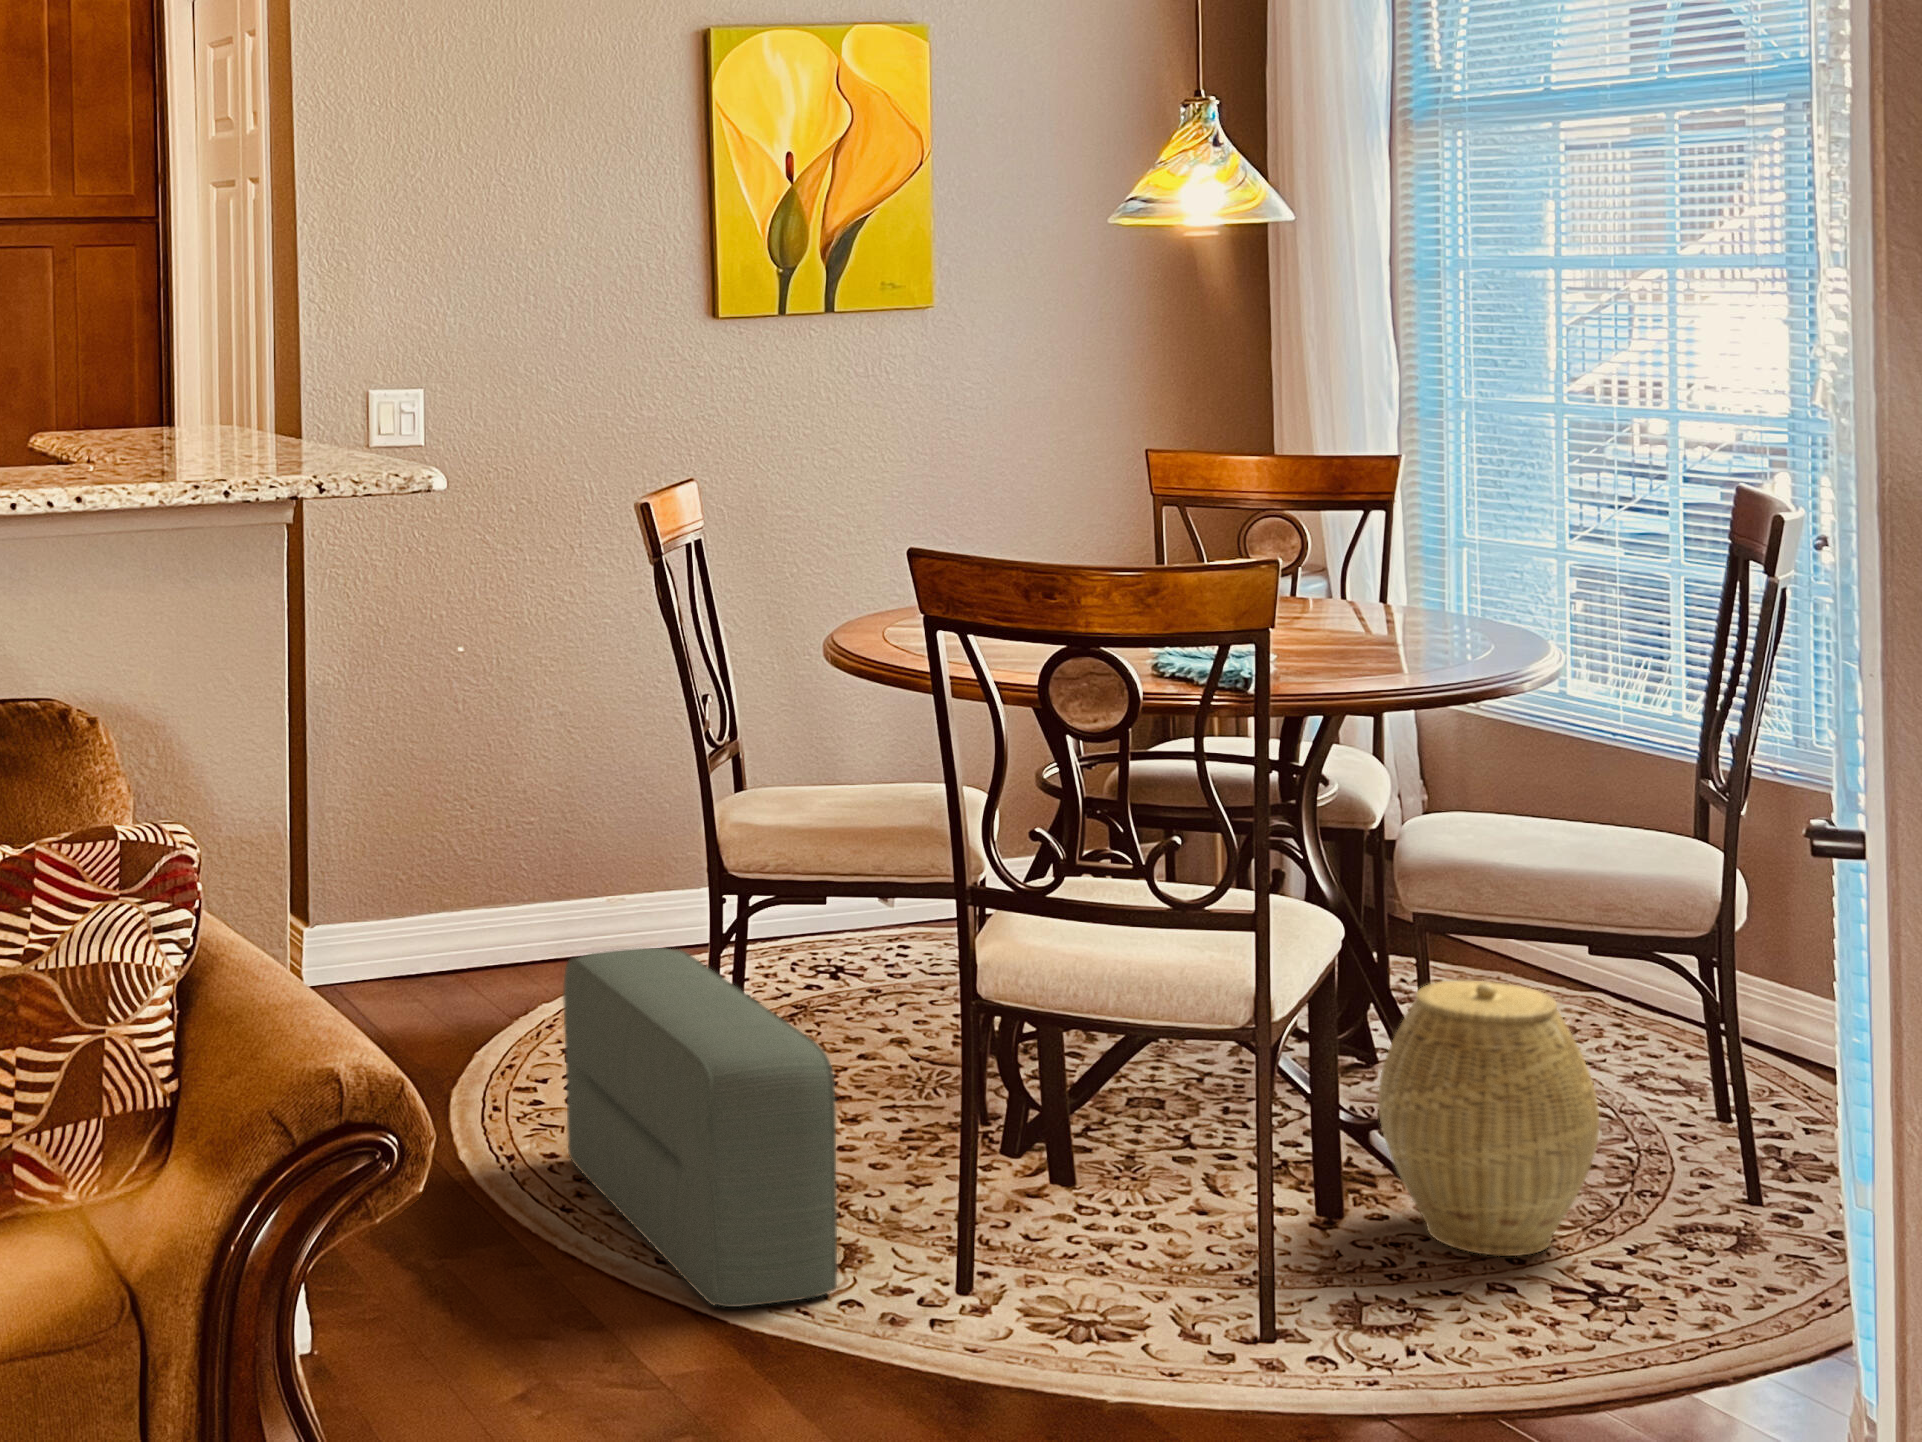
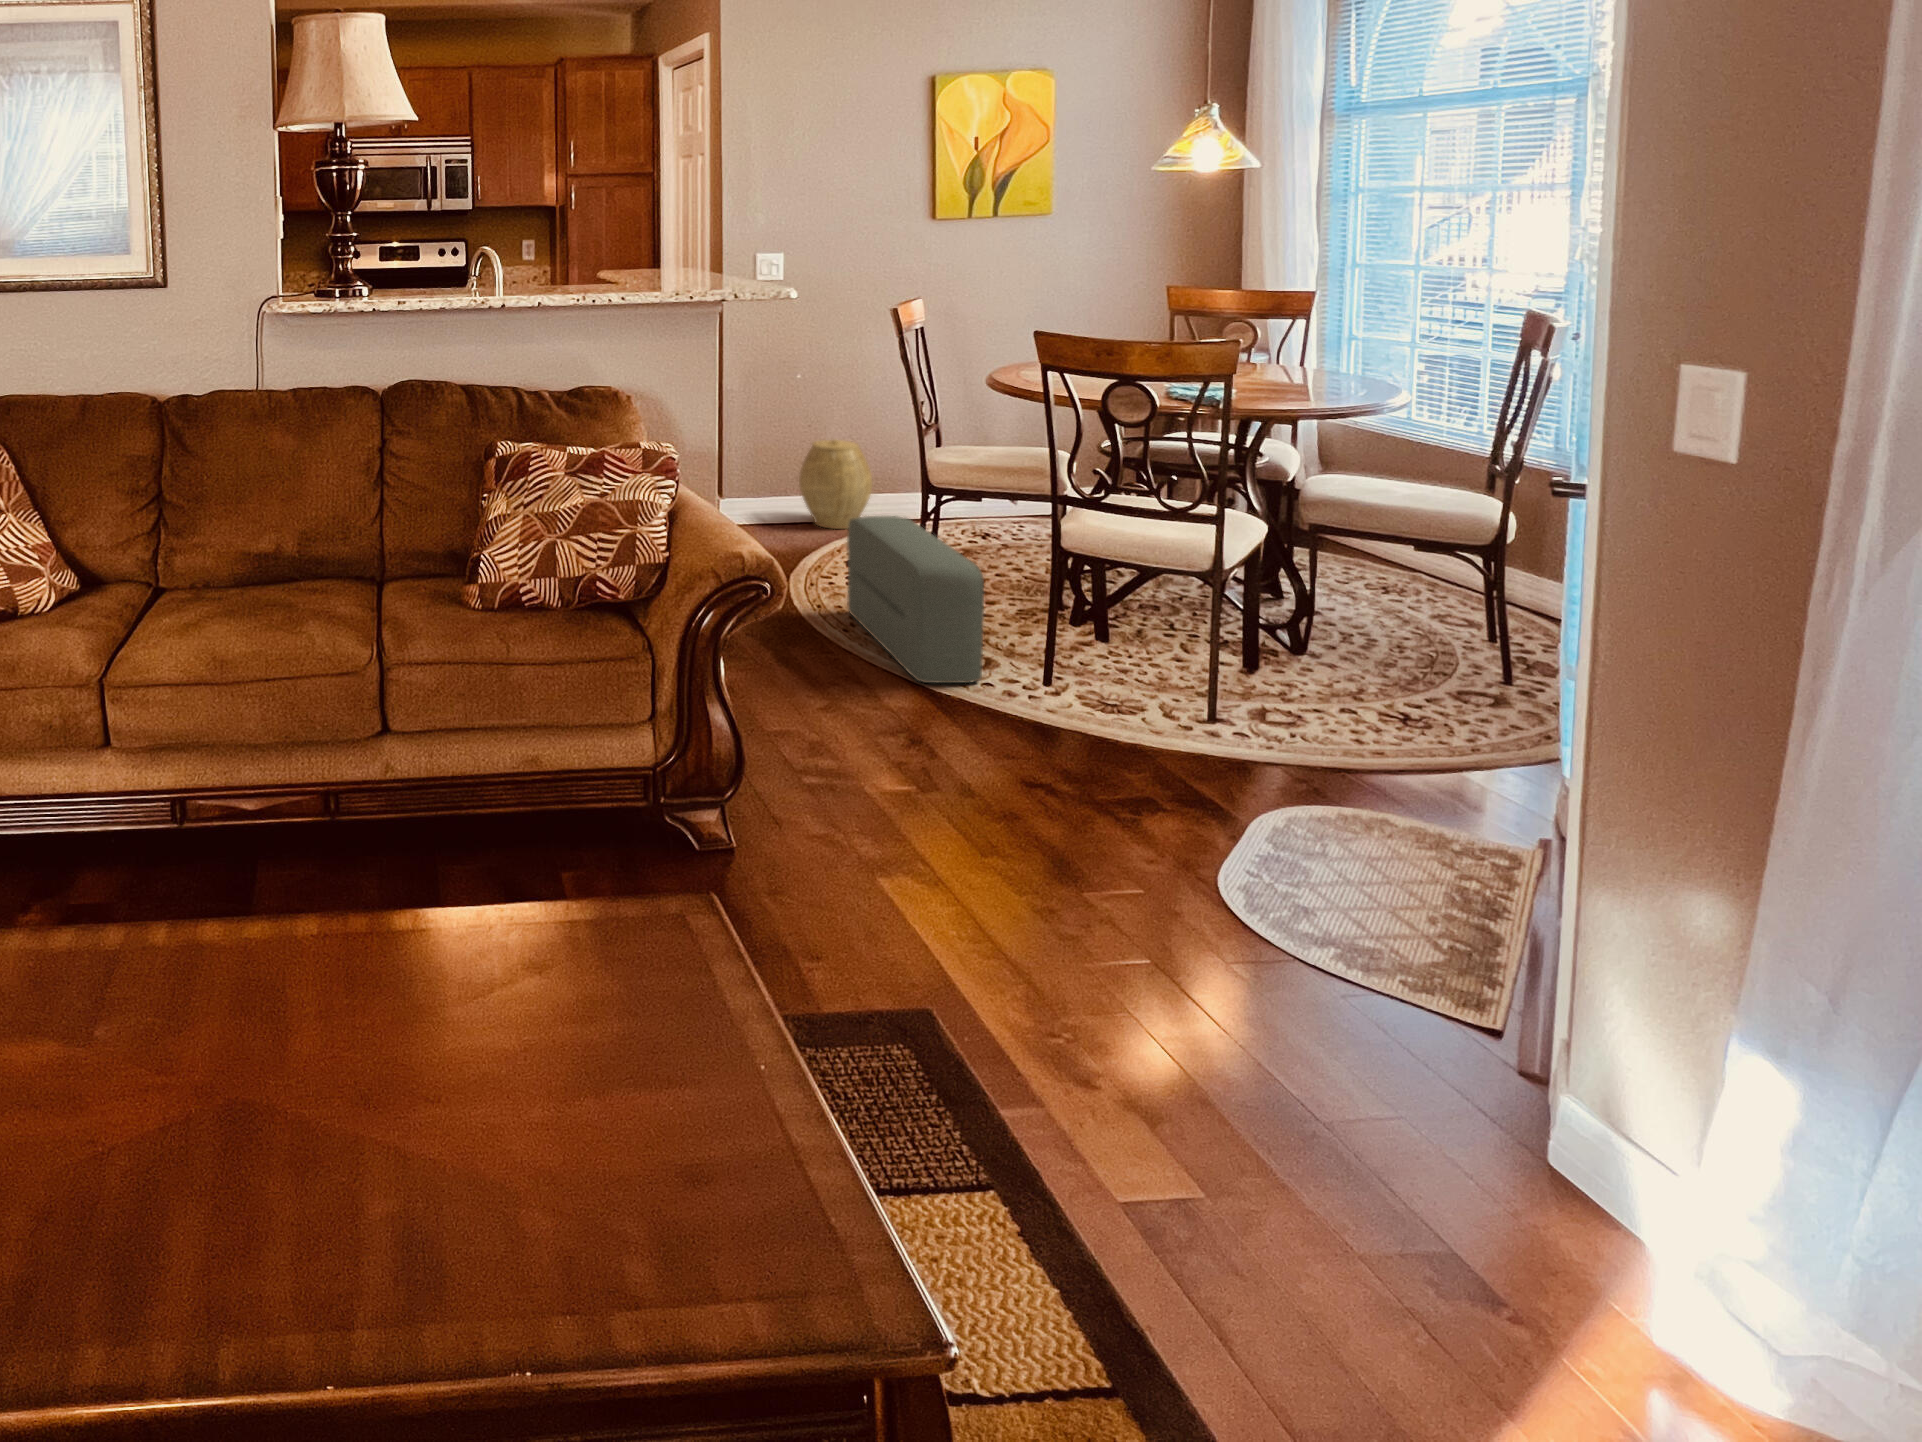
woven basket: present [1378,980,1599,1256] -> present [799,439,872,529]

